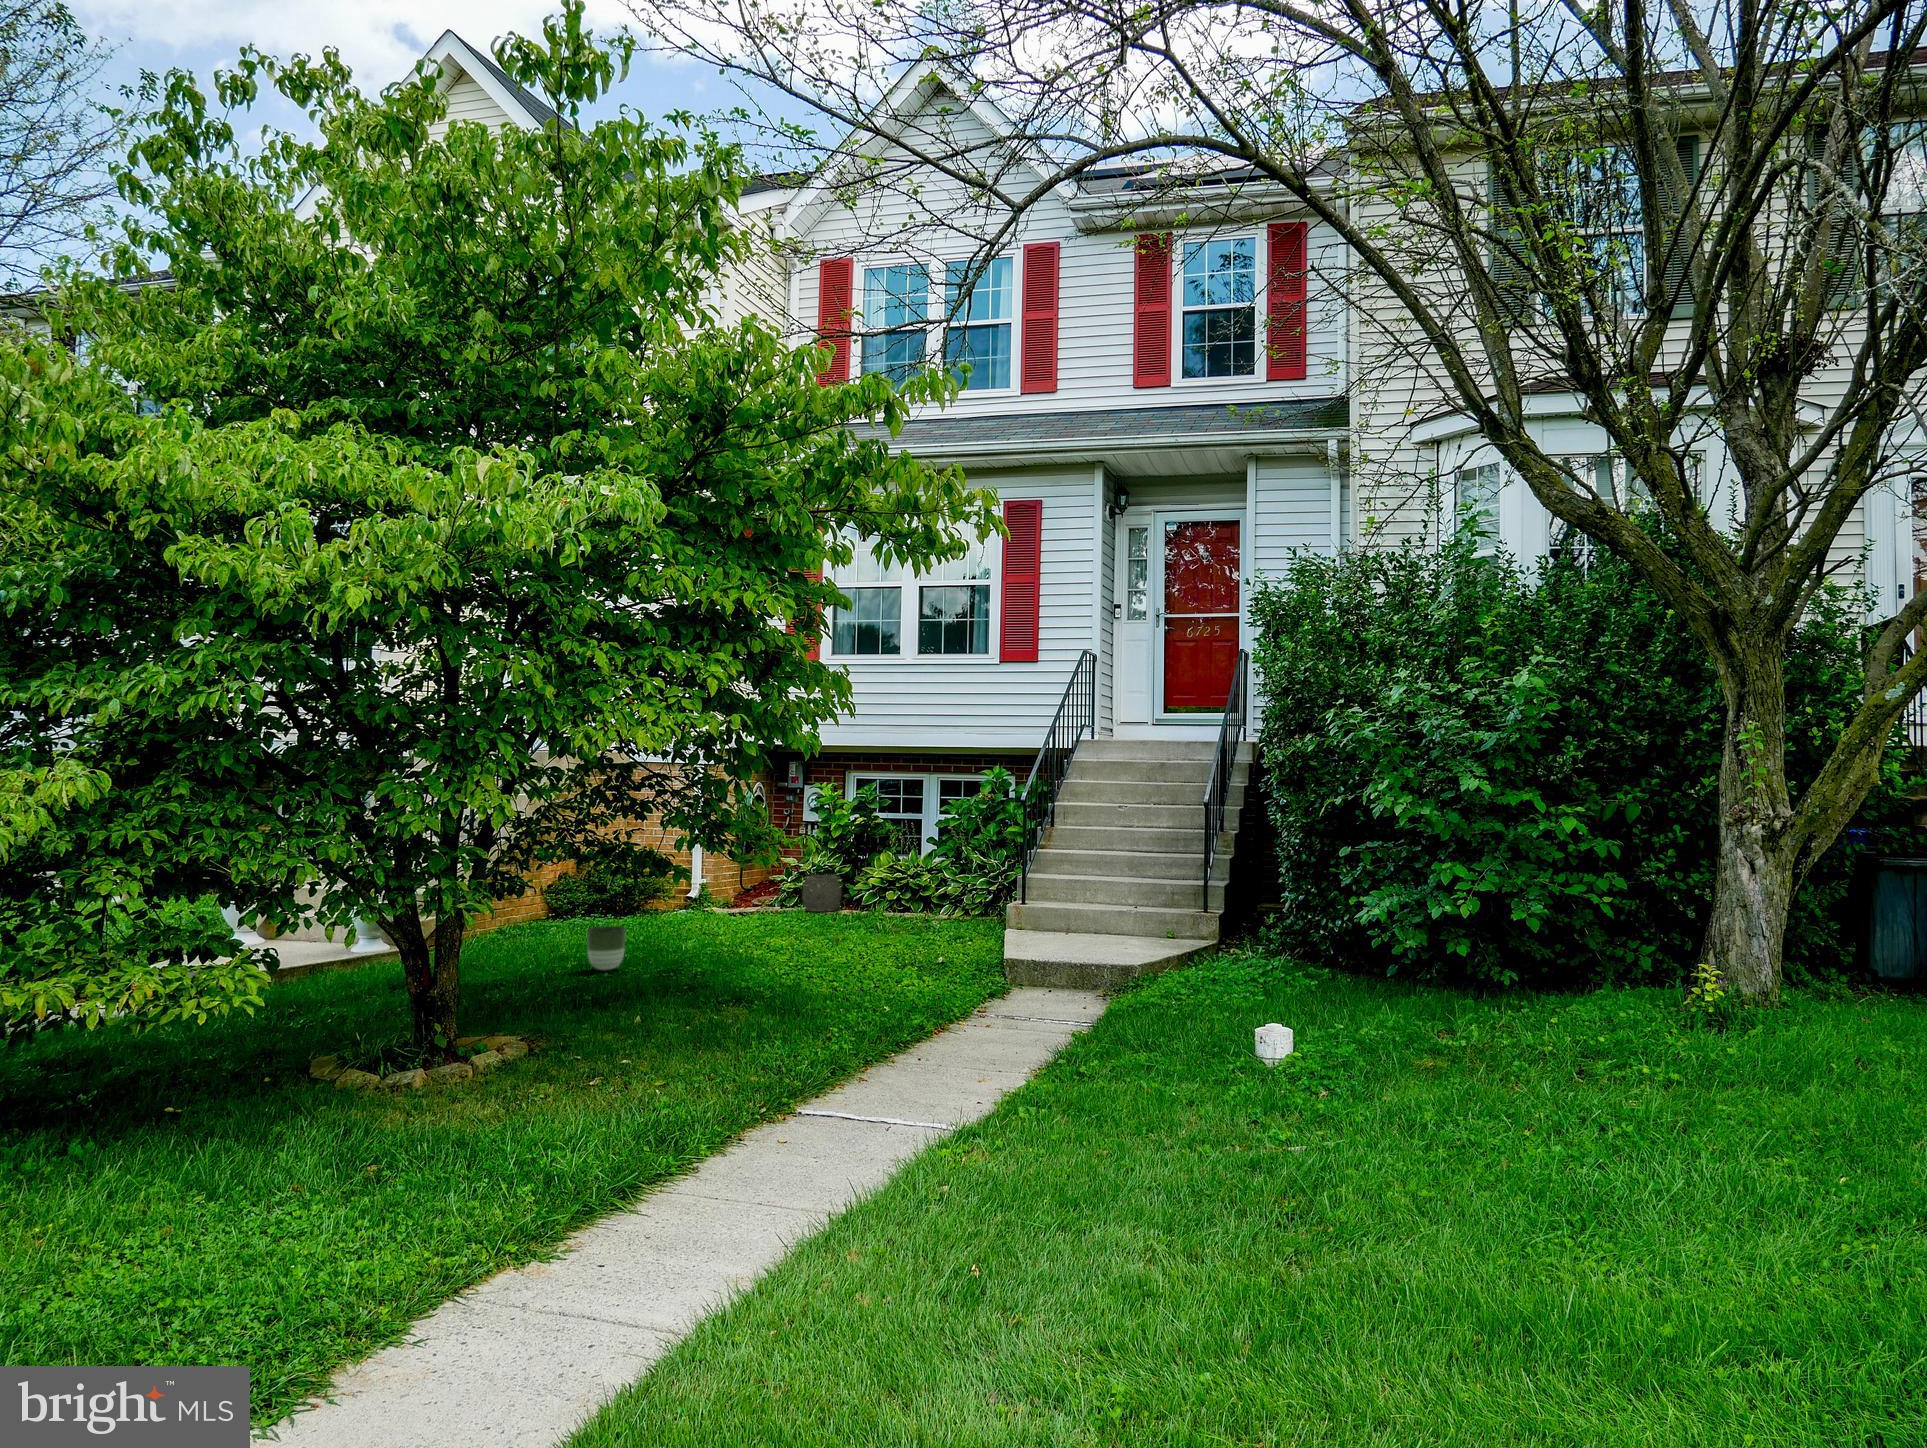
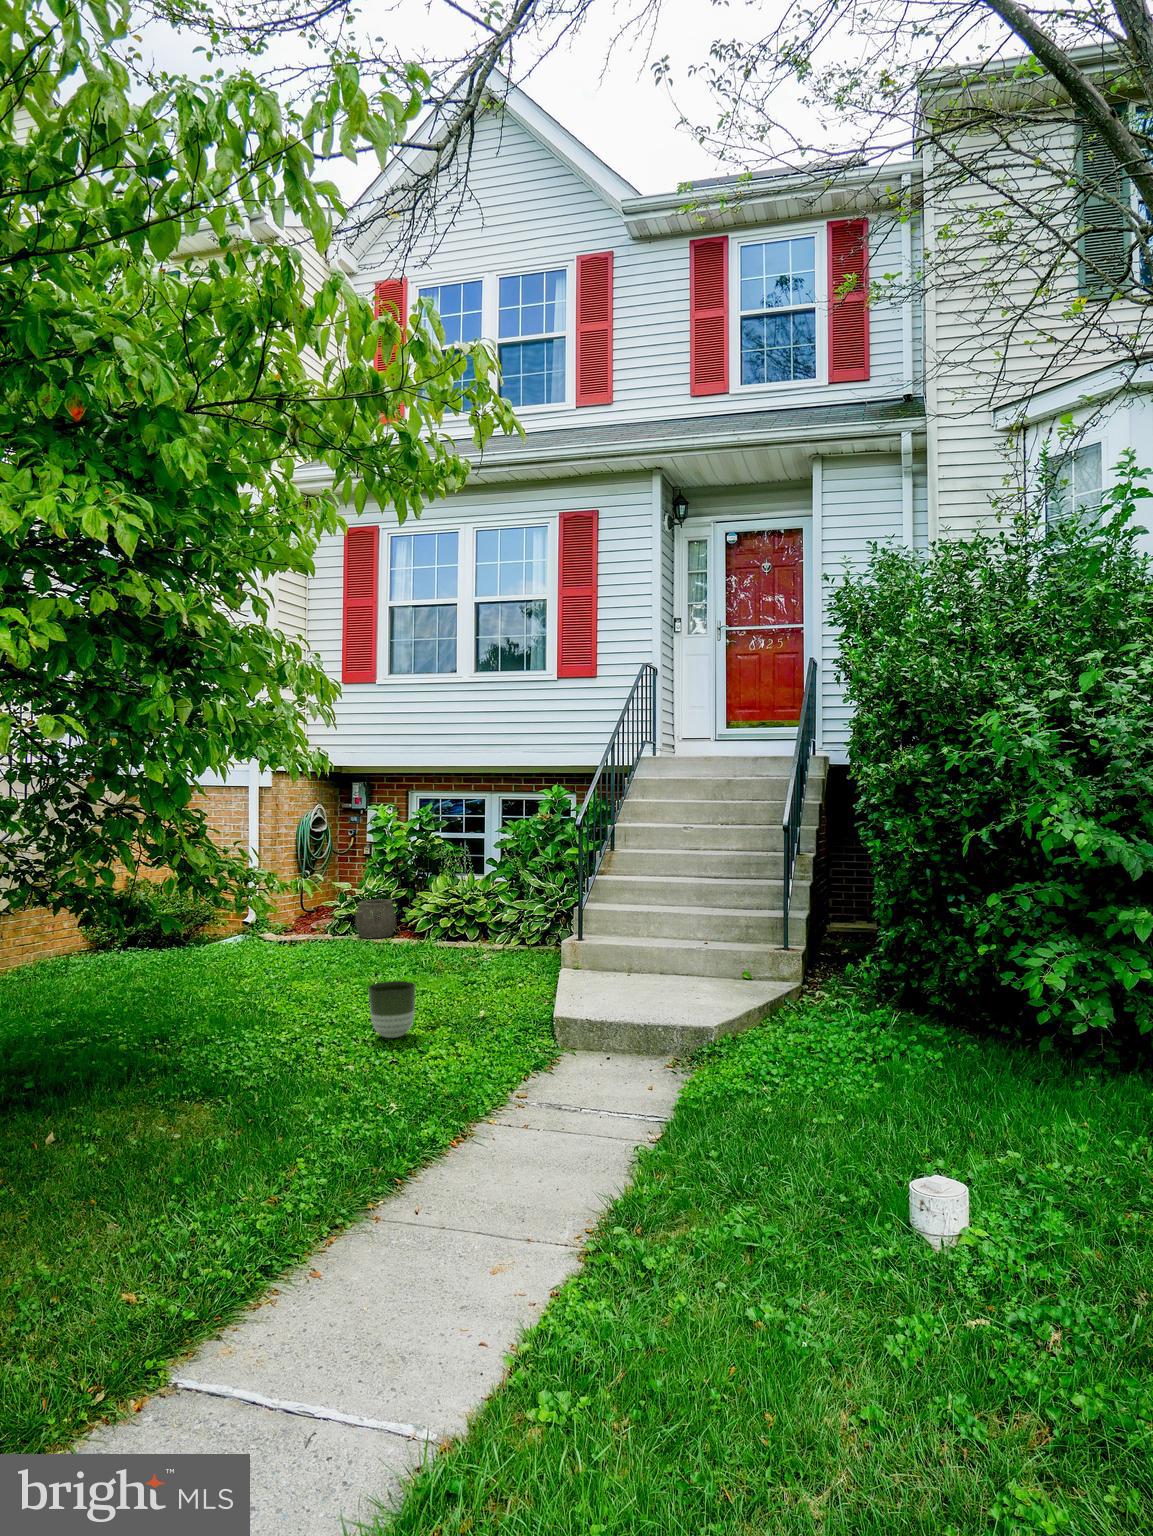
planter: present [587,926,626,970] -> present [368,981,415,1038]

